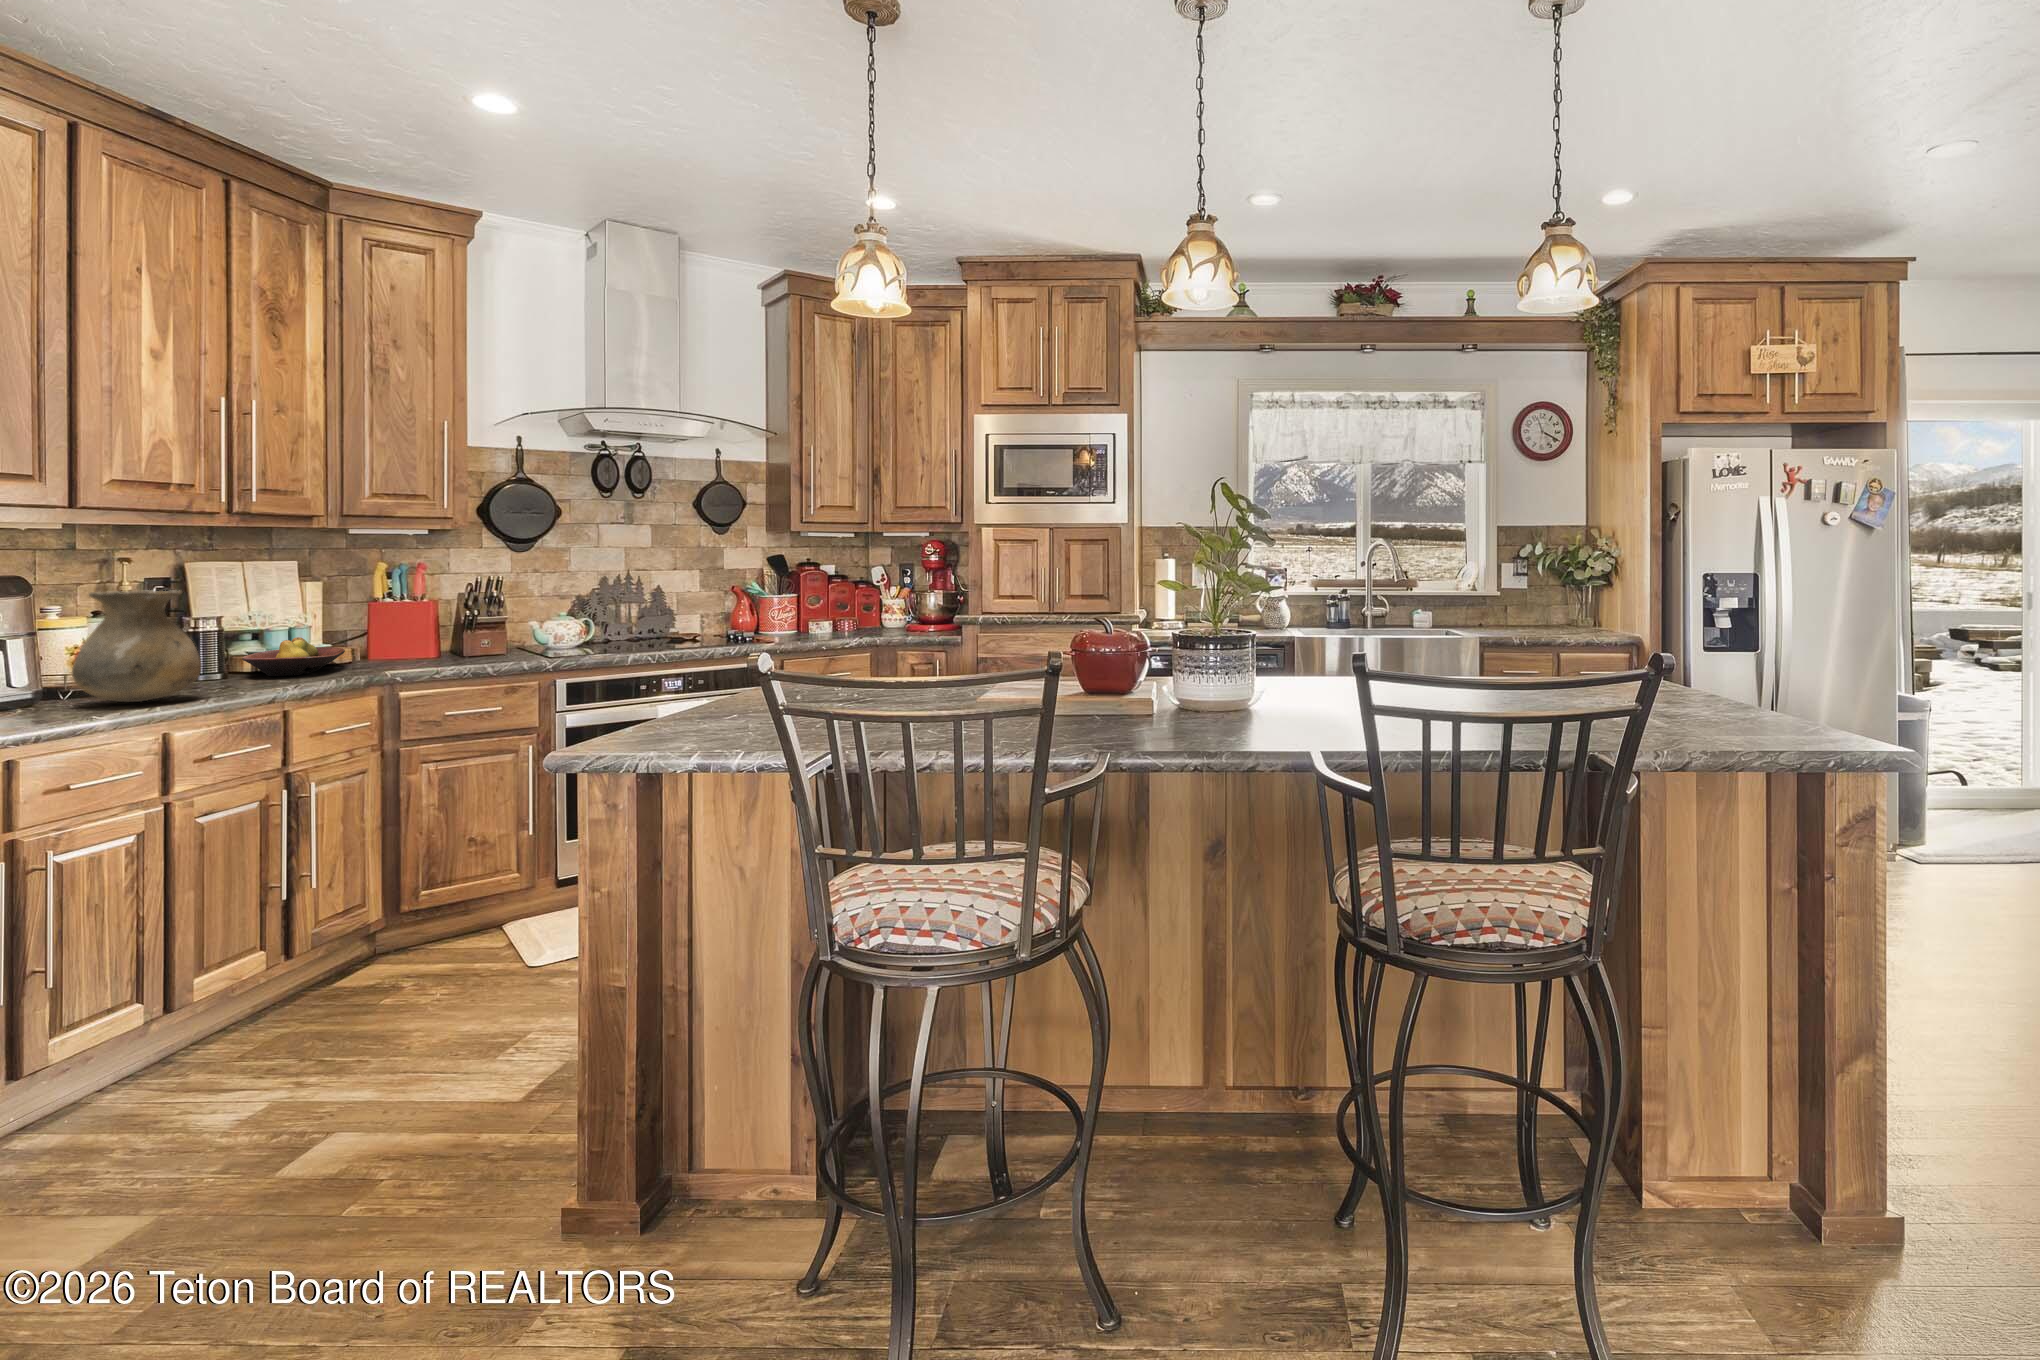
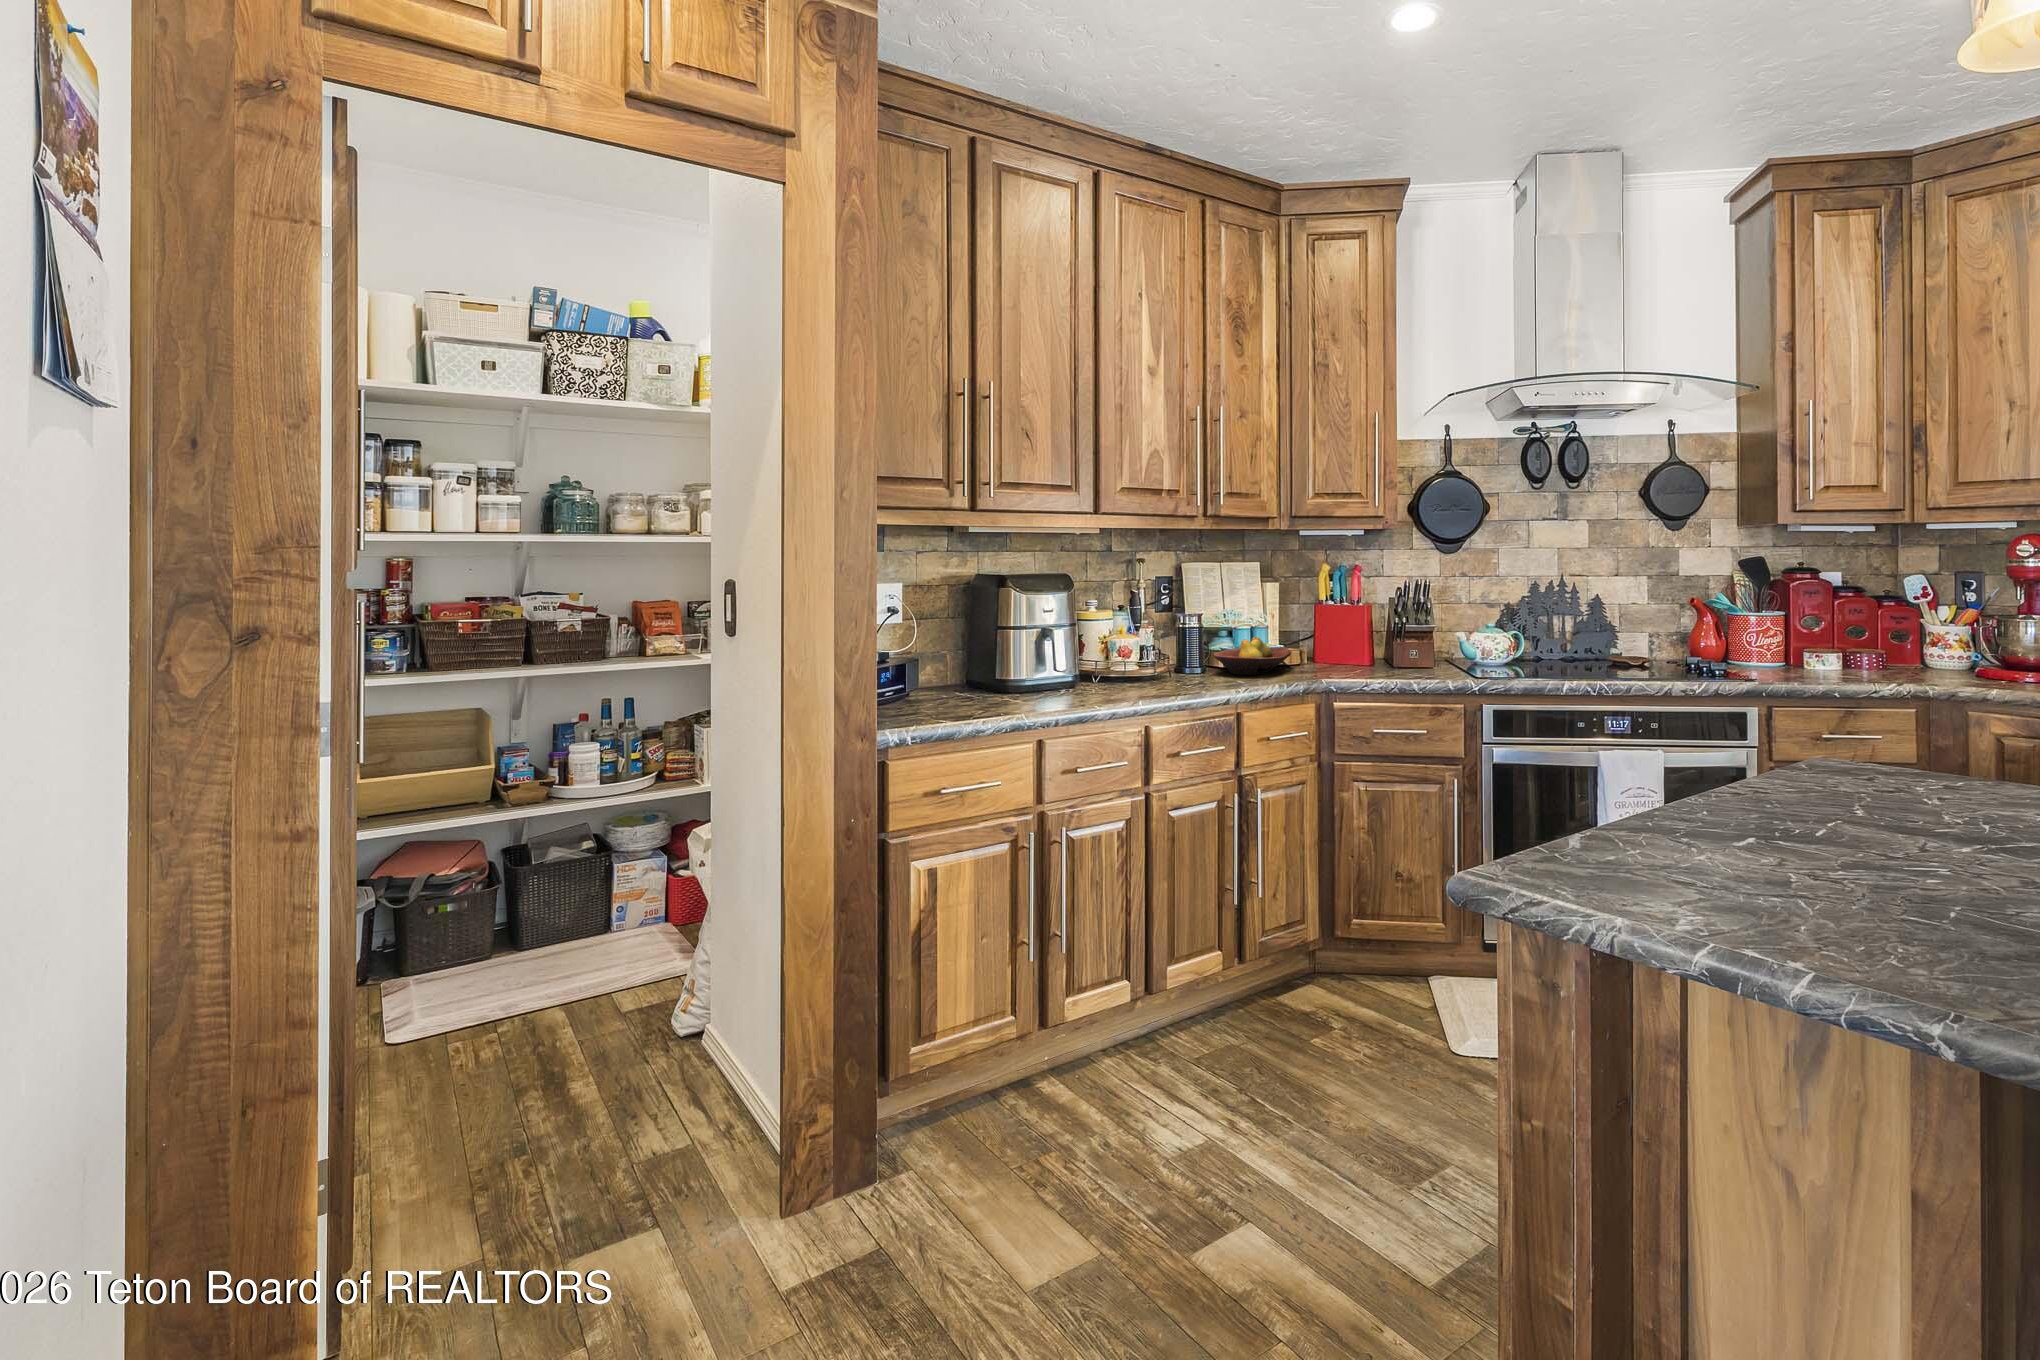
vase: present [72,590,201,702] -> none [1092,587,1174,691]

